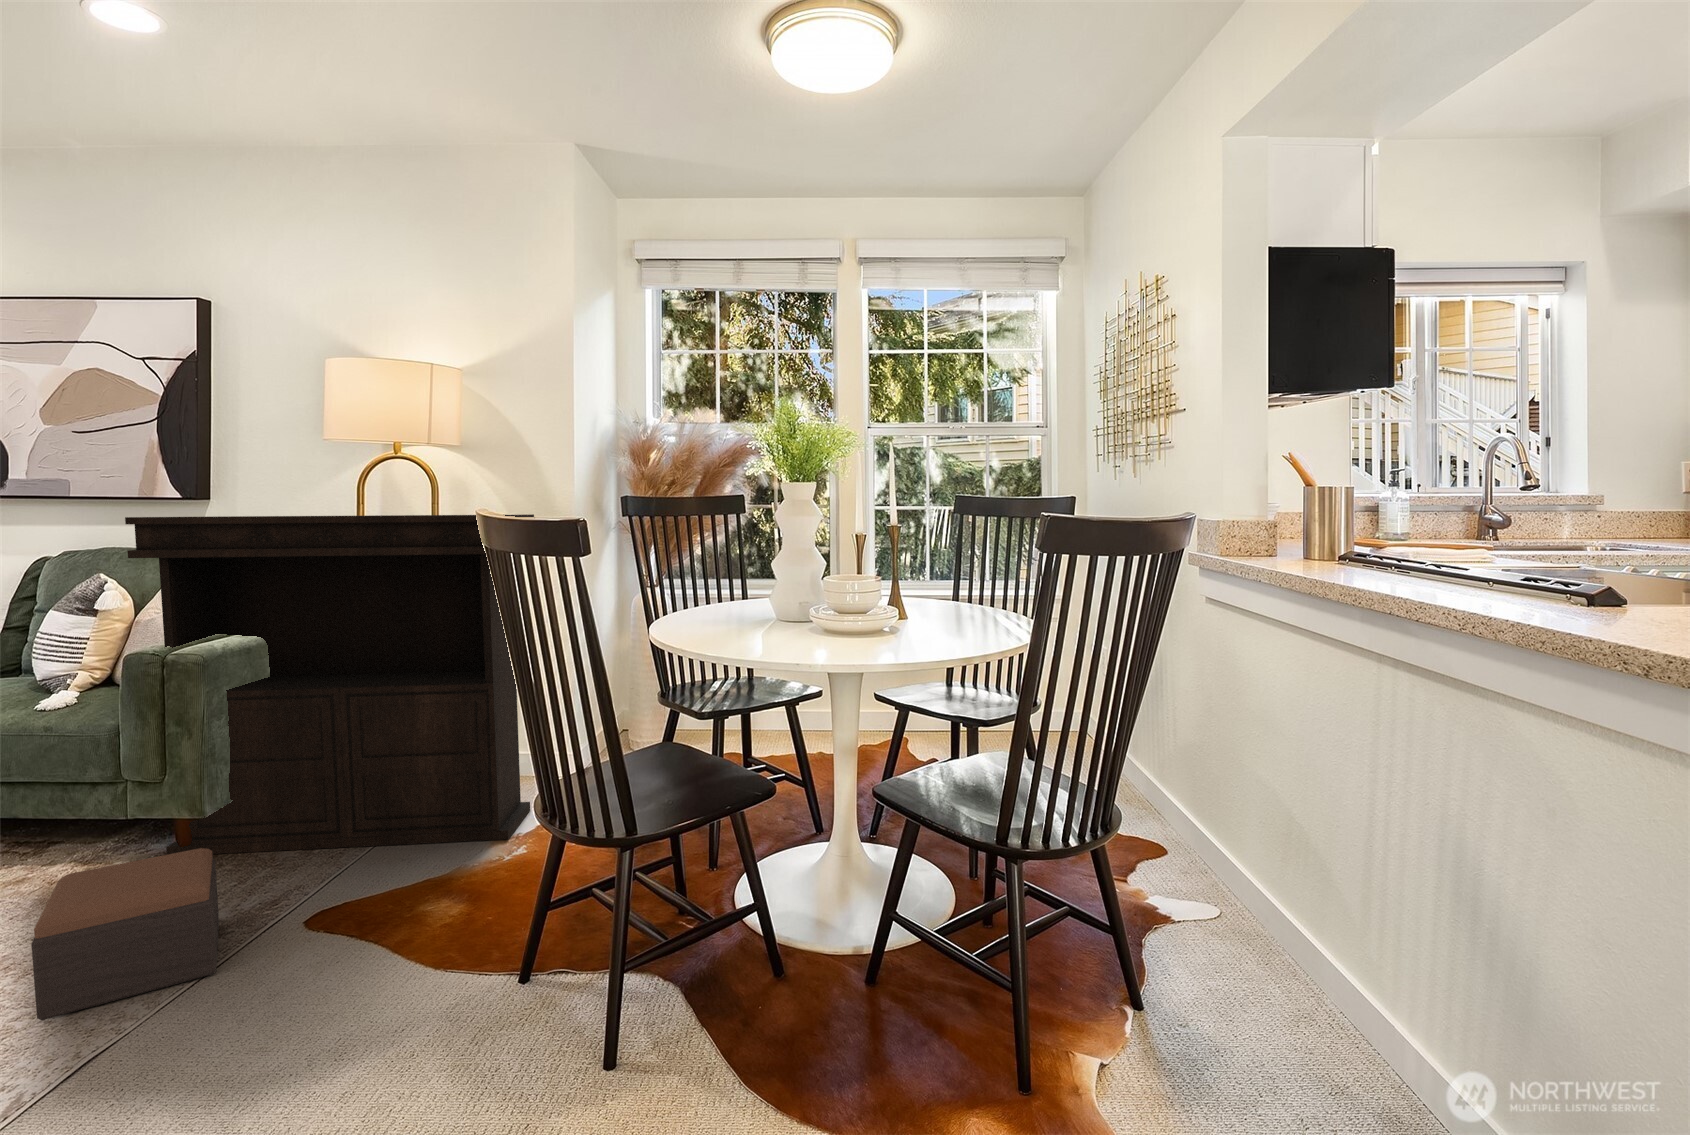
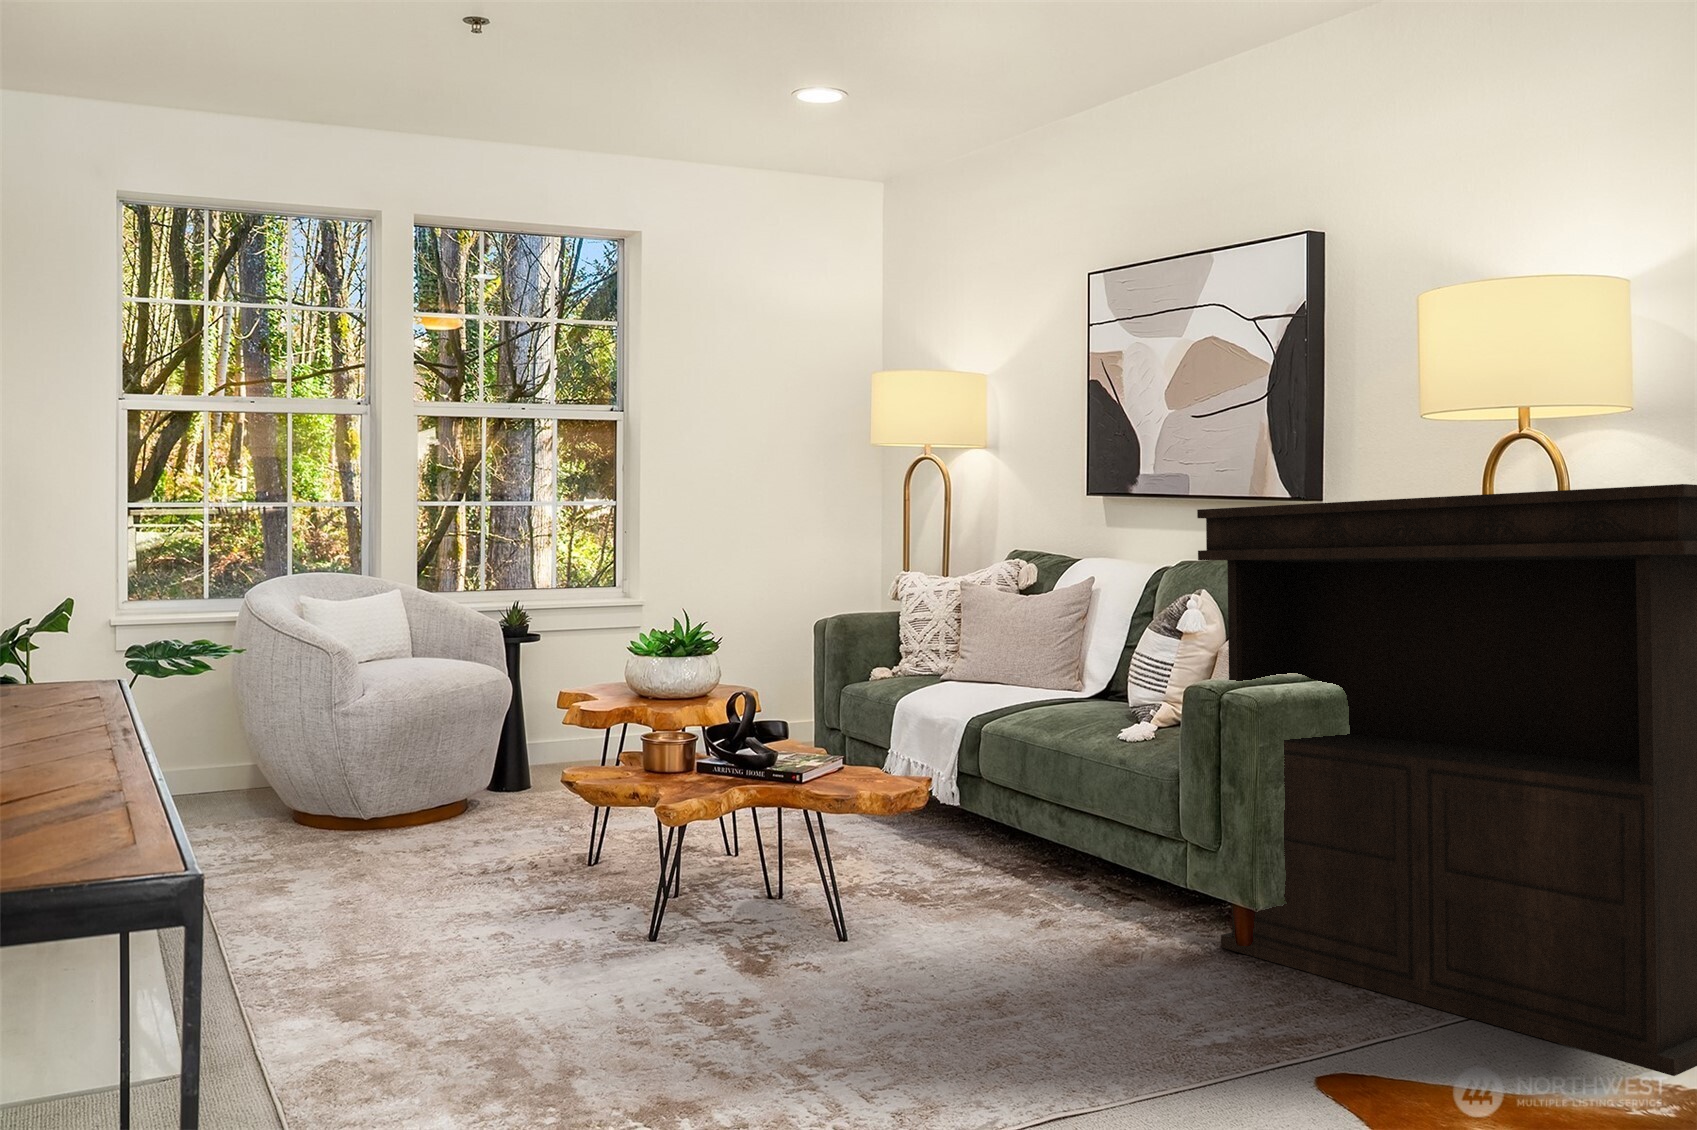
footstool: present [31,848,219,1020] -> none [1039,916,1233,1089]

